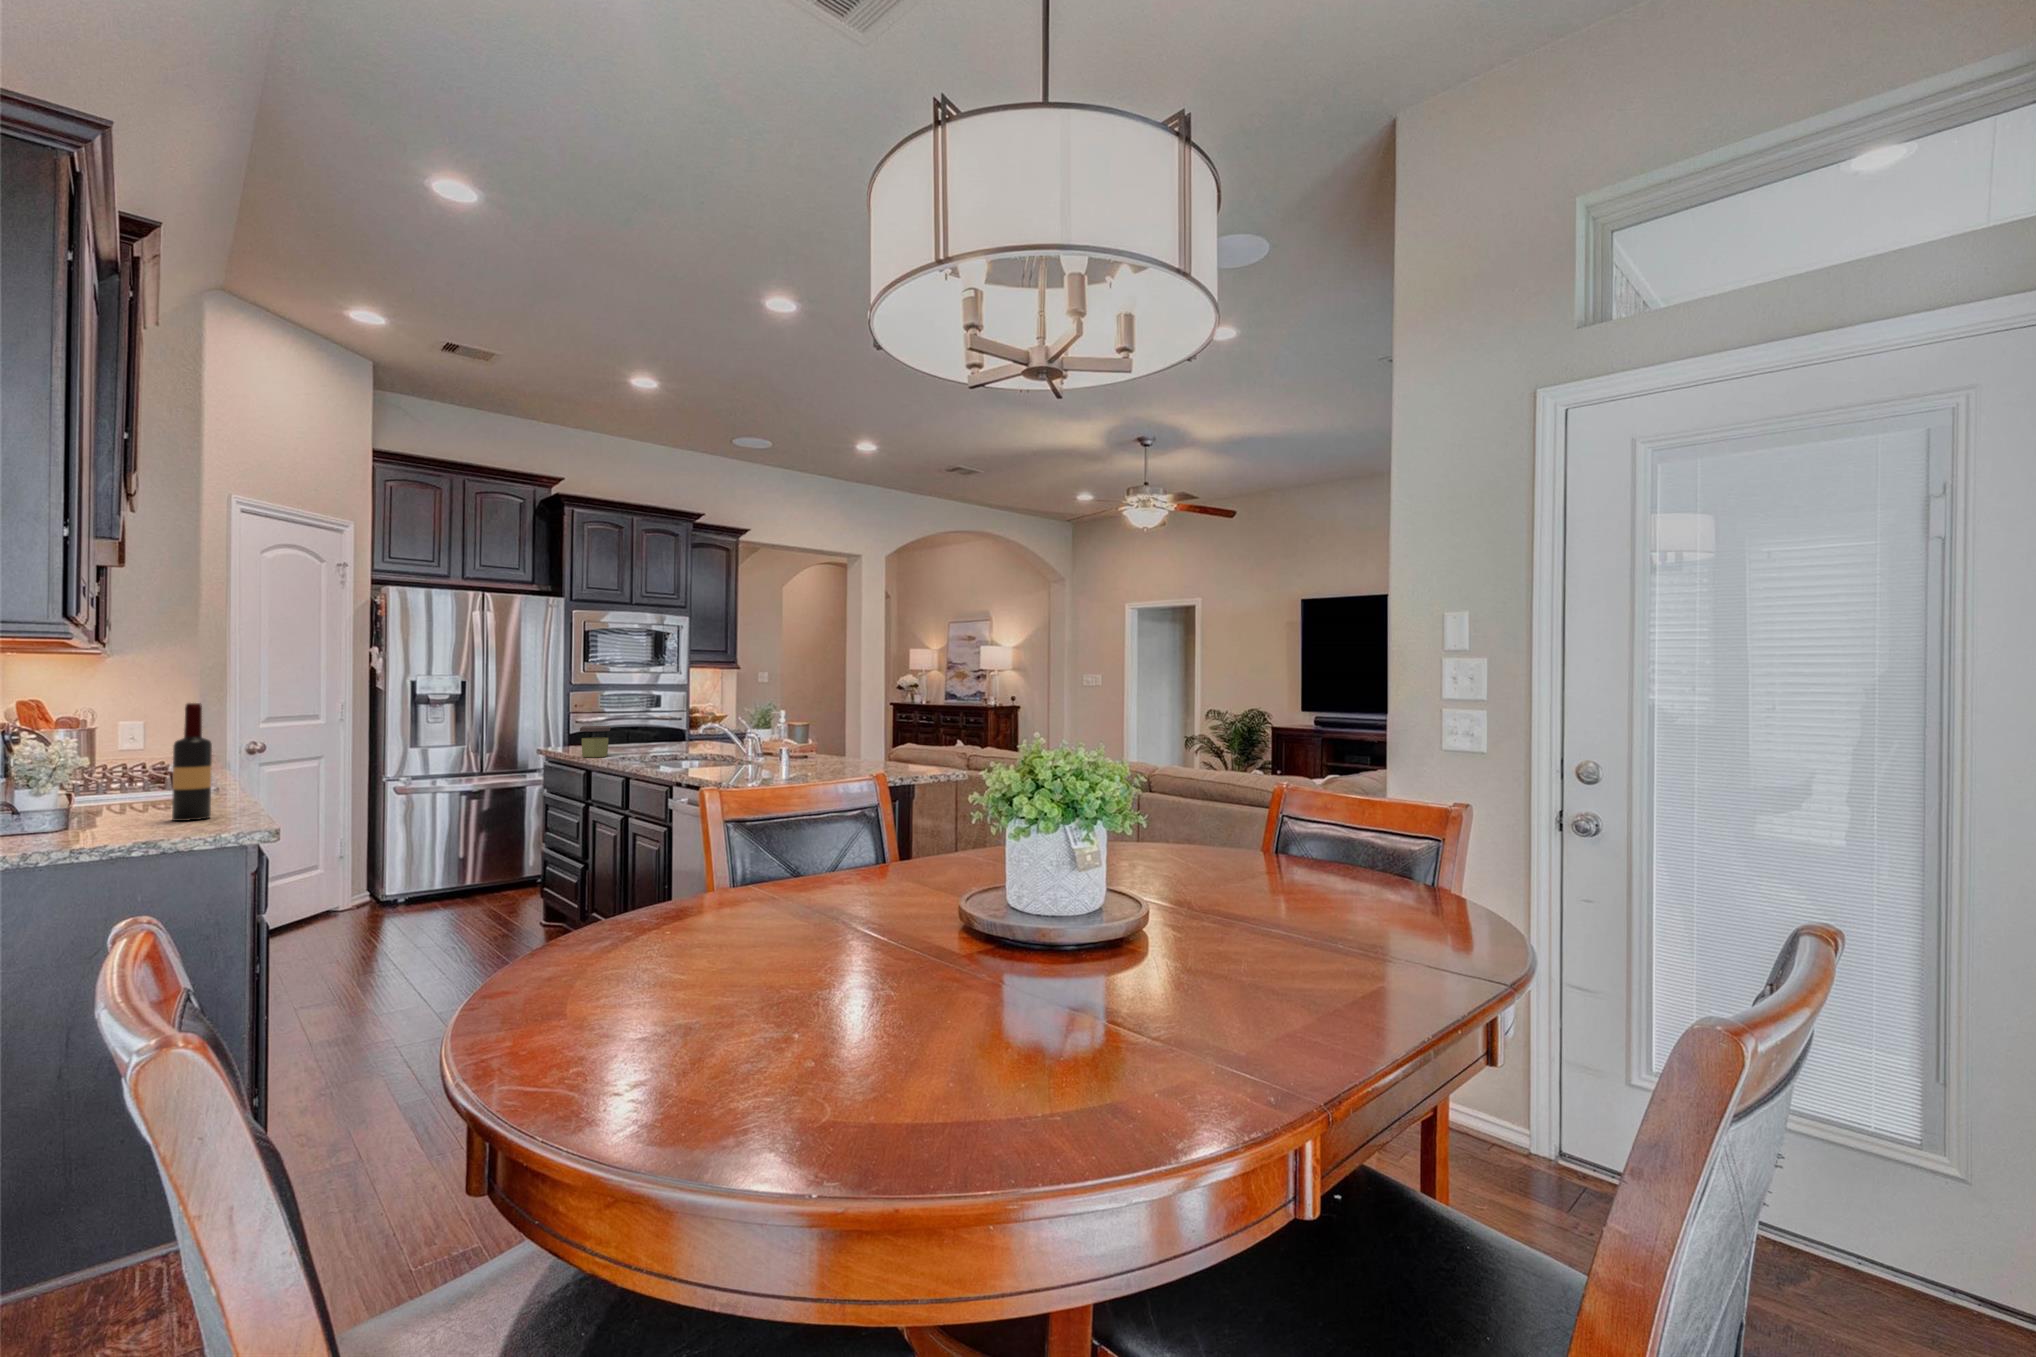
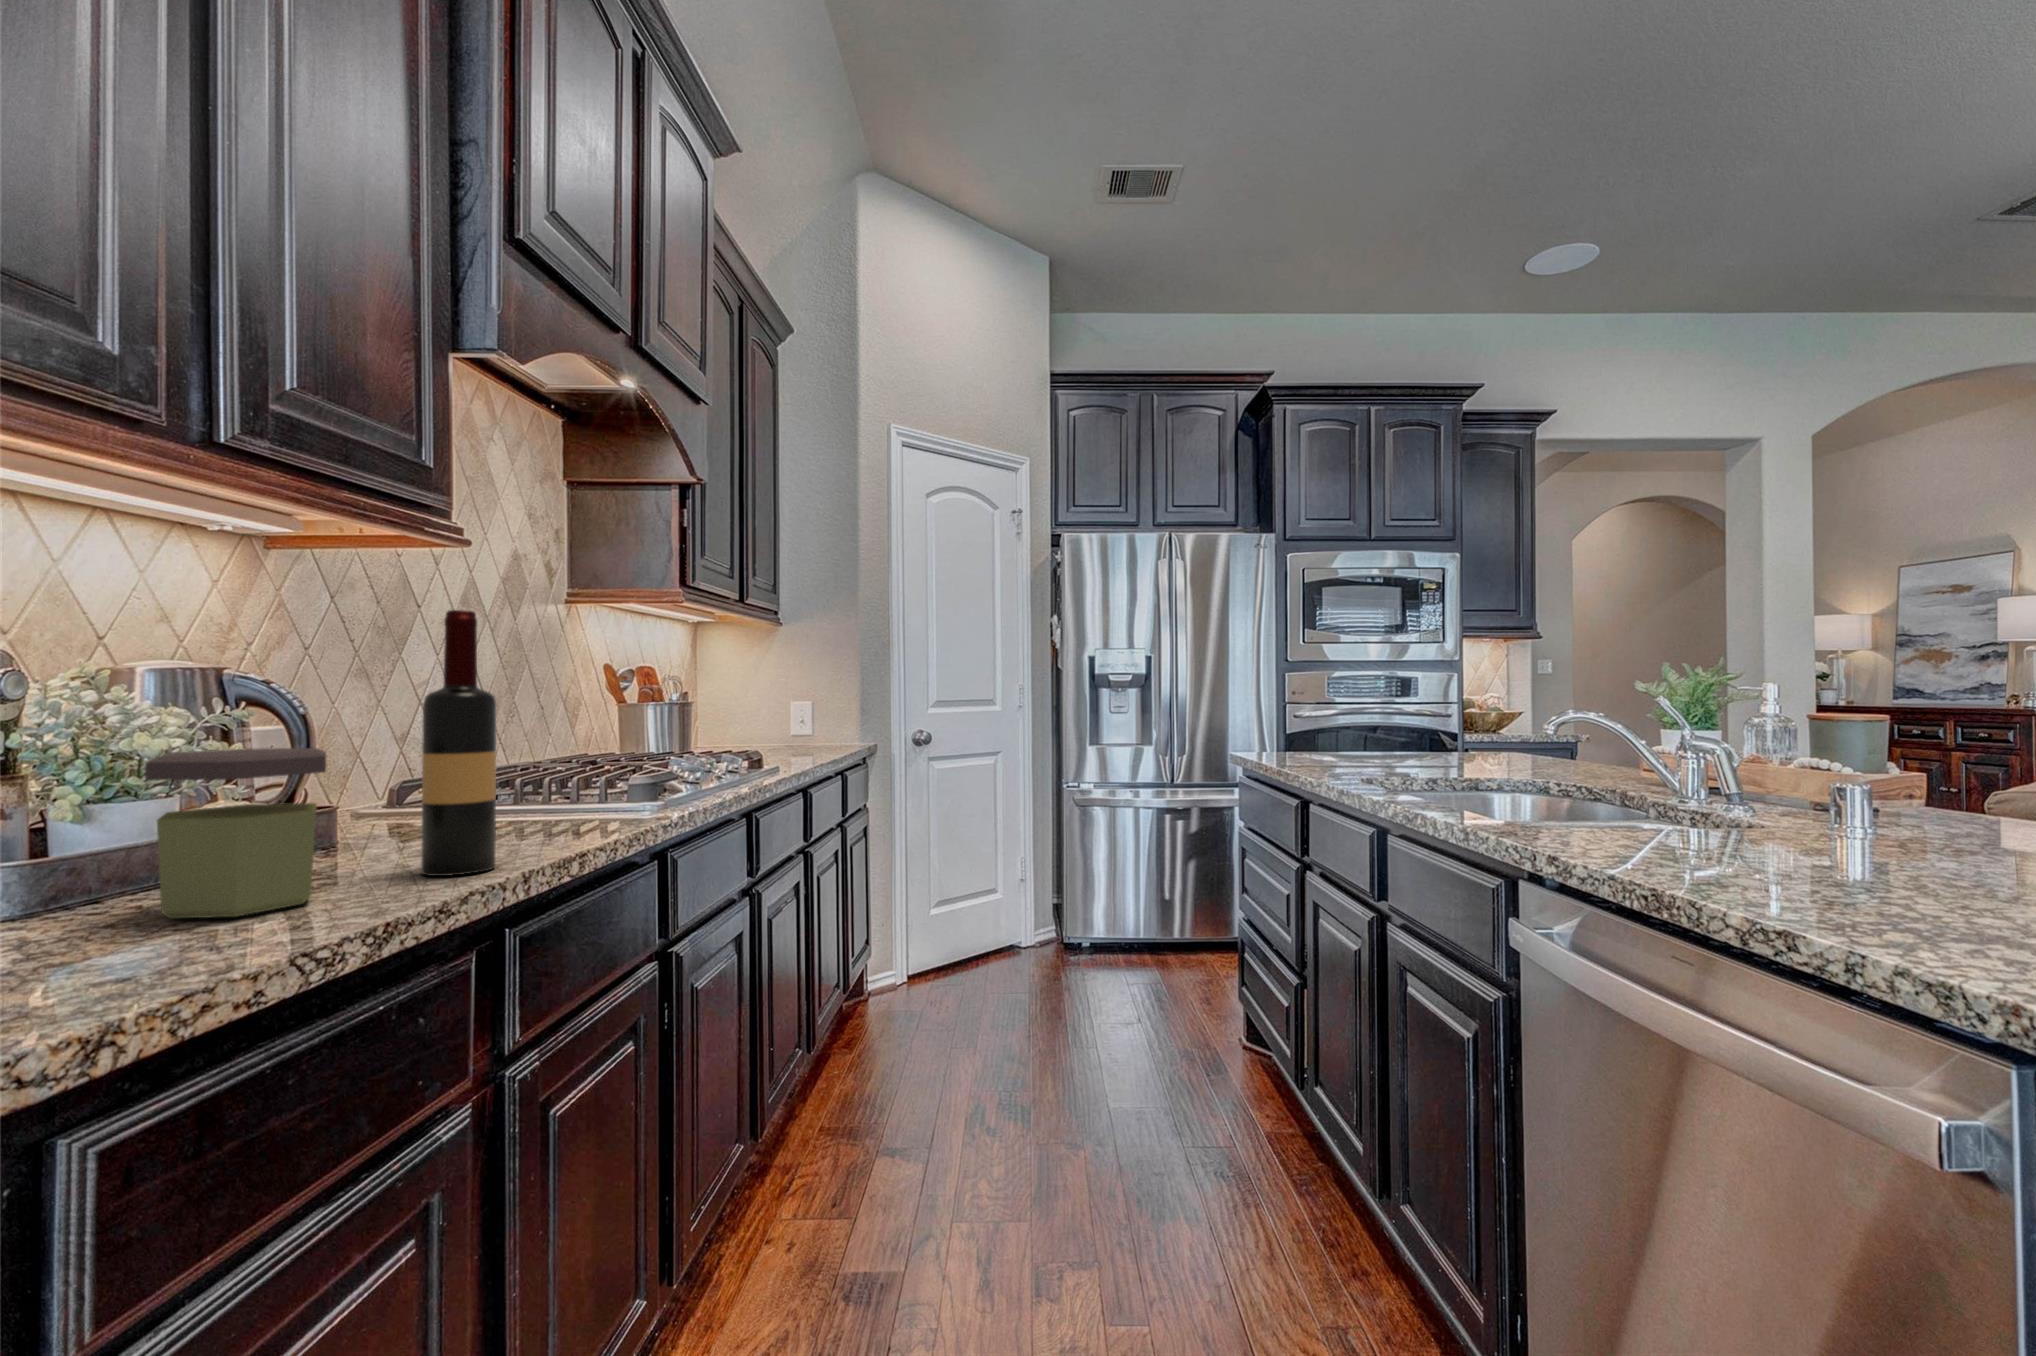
jar: present [580,726,610,758] -> present [145,748,326,918]

